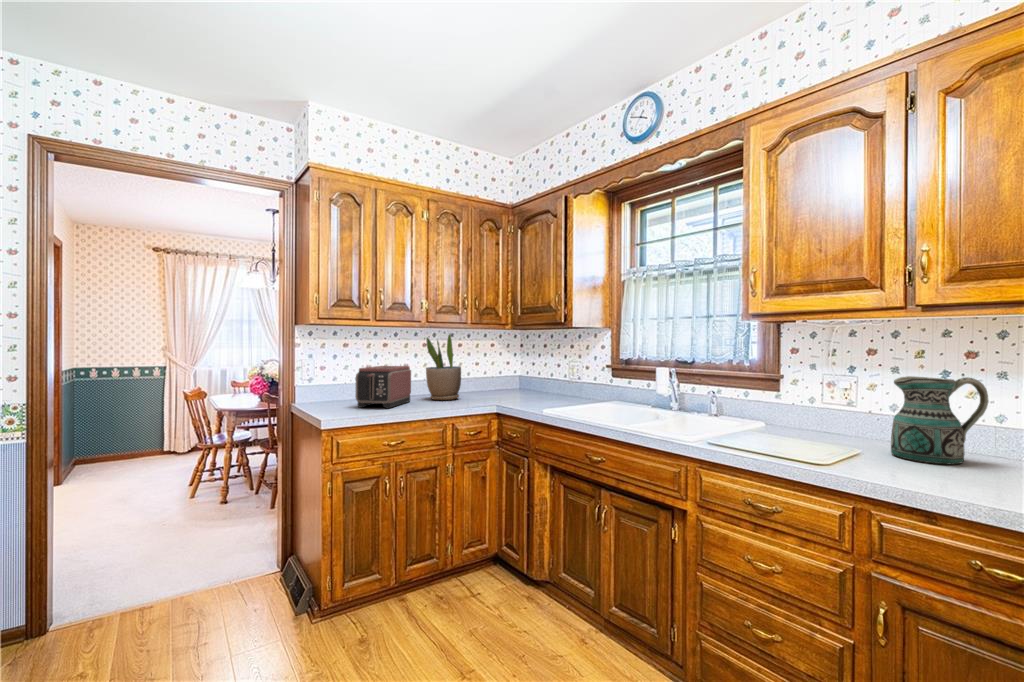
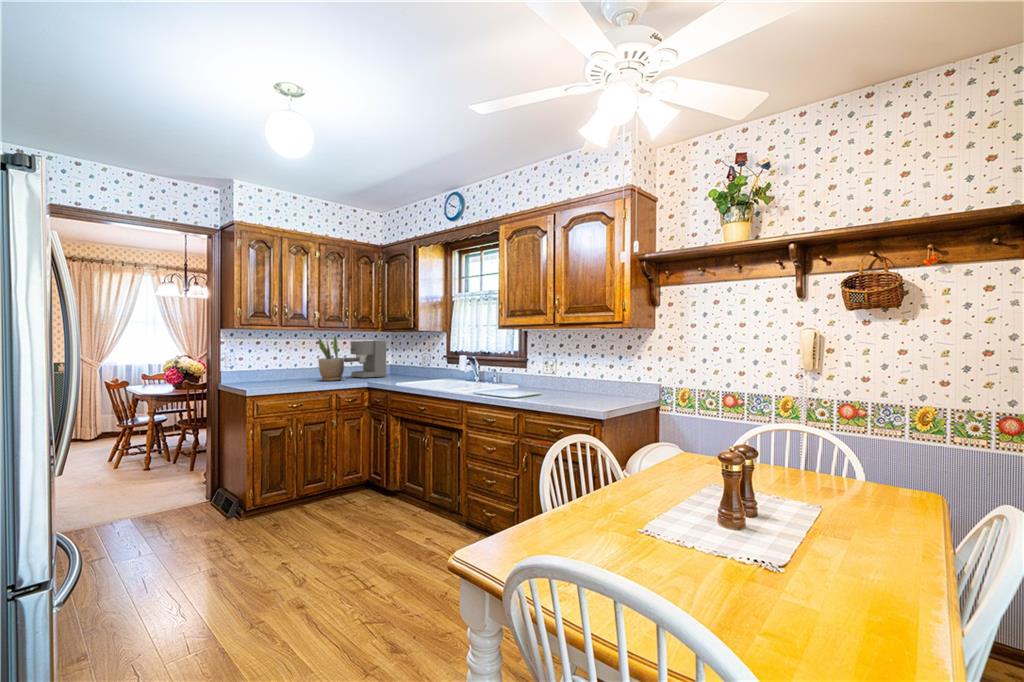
coffee maker: none [460,342,517,396] -> present [344,341,386,378]
toaster: present [355,366,411,408] -> none [268,358,308,385]
ceramic pitcher: present [891,376,989,464] -> none [551,357,587,397]

